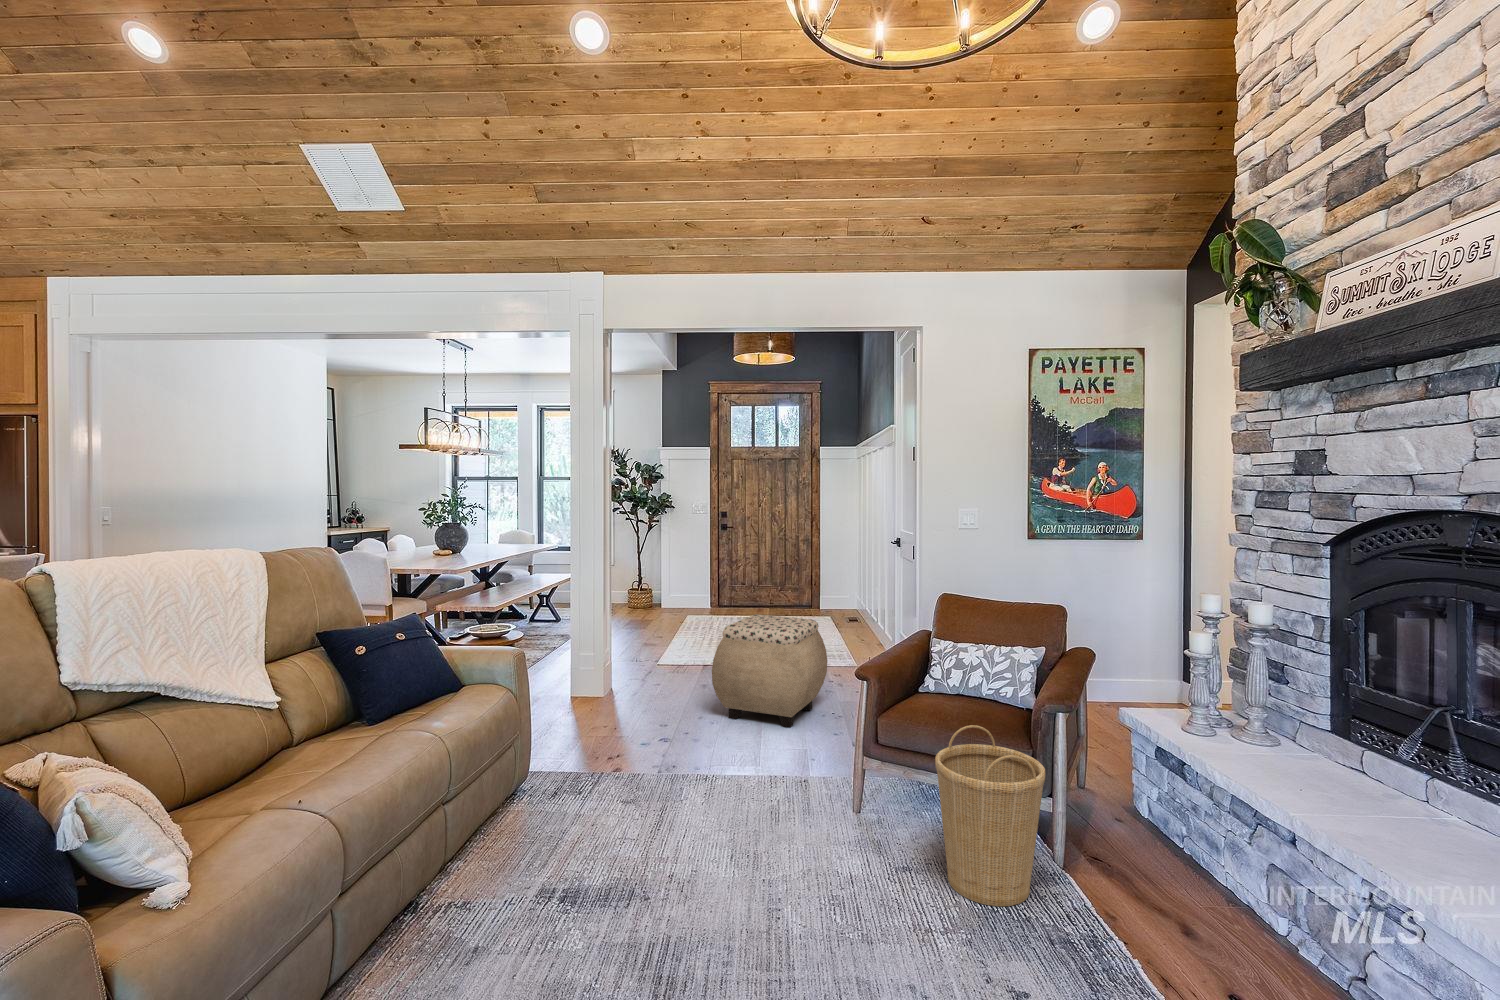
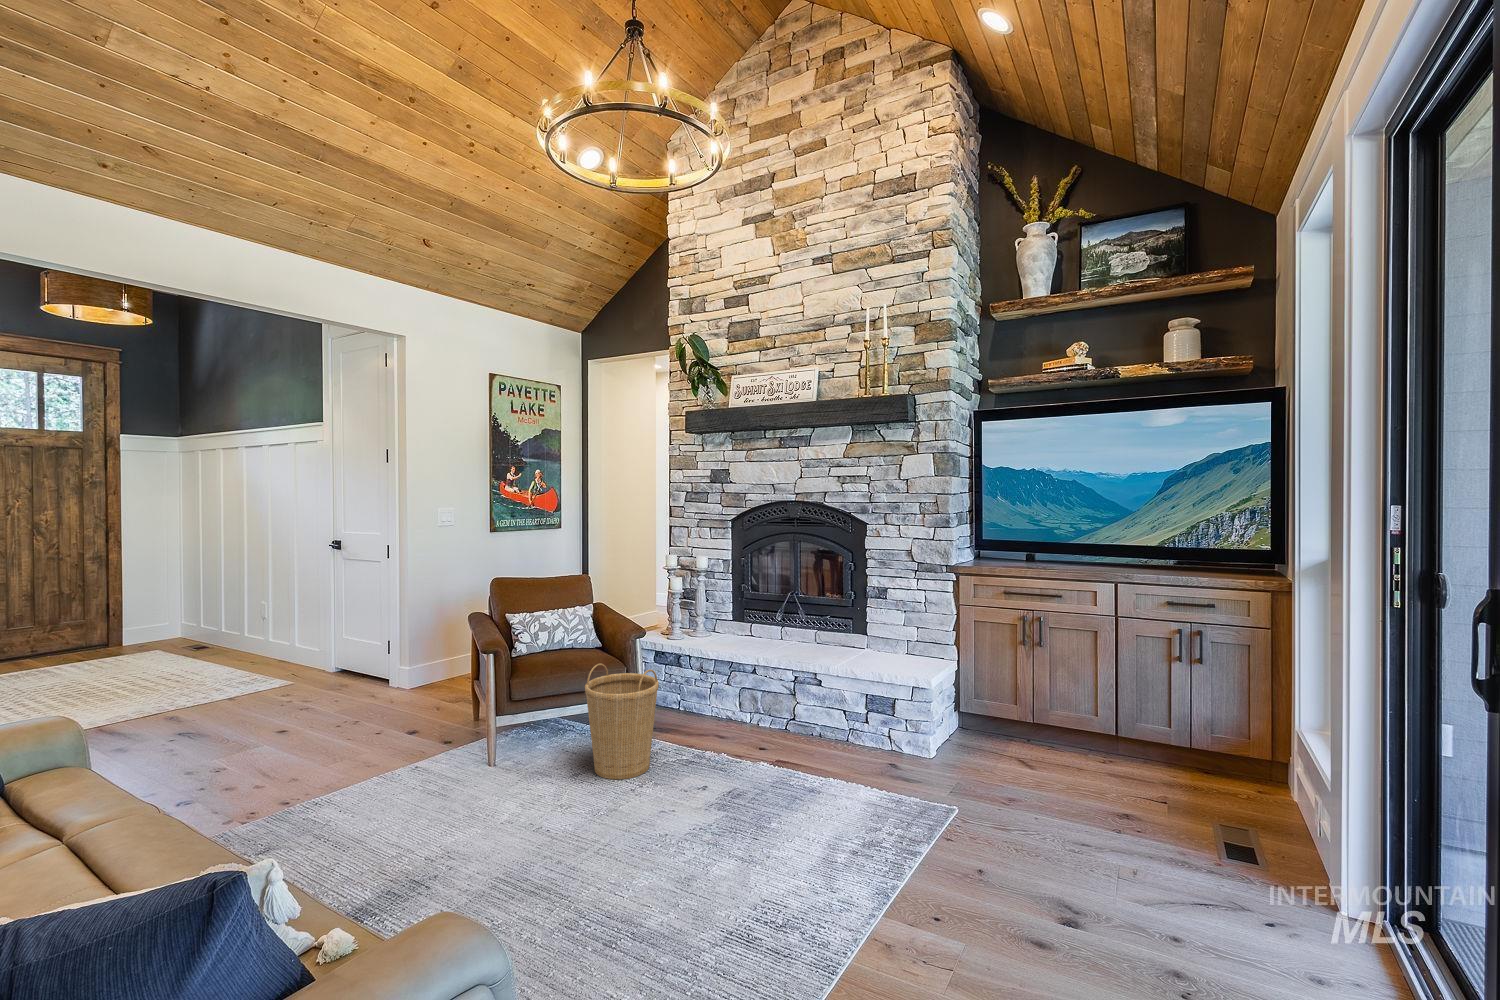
ottoman: present [712,614,827,728] -> none [199,633,332,768]

